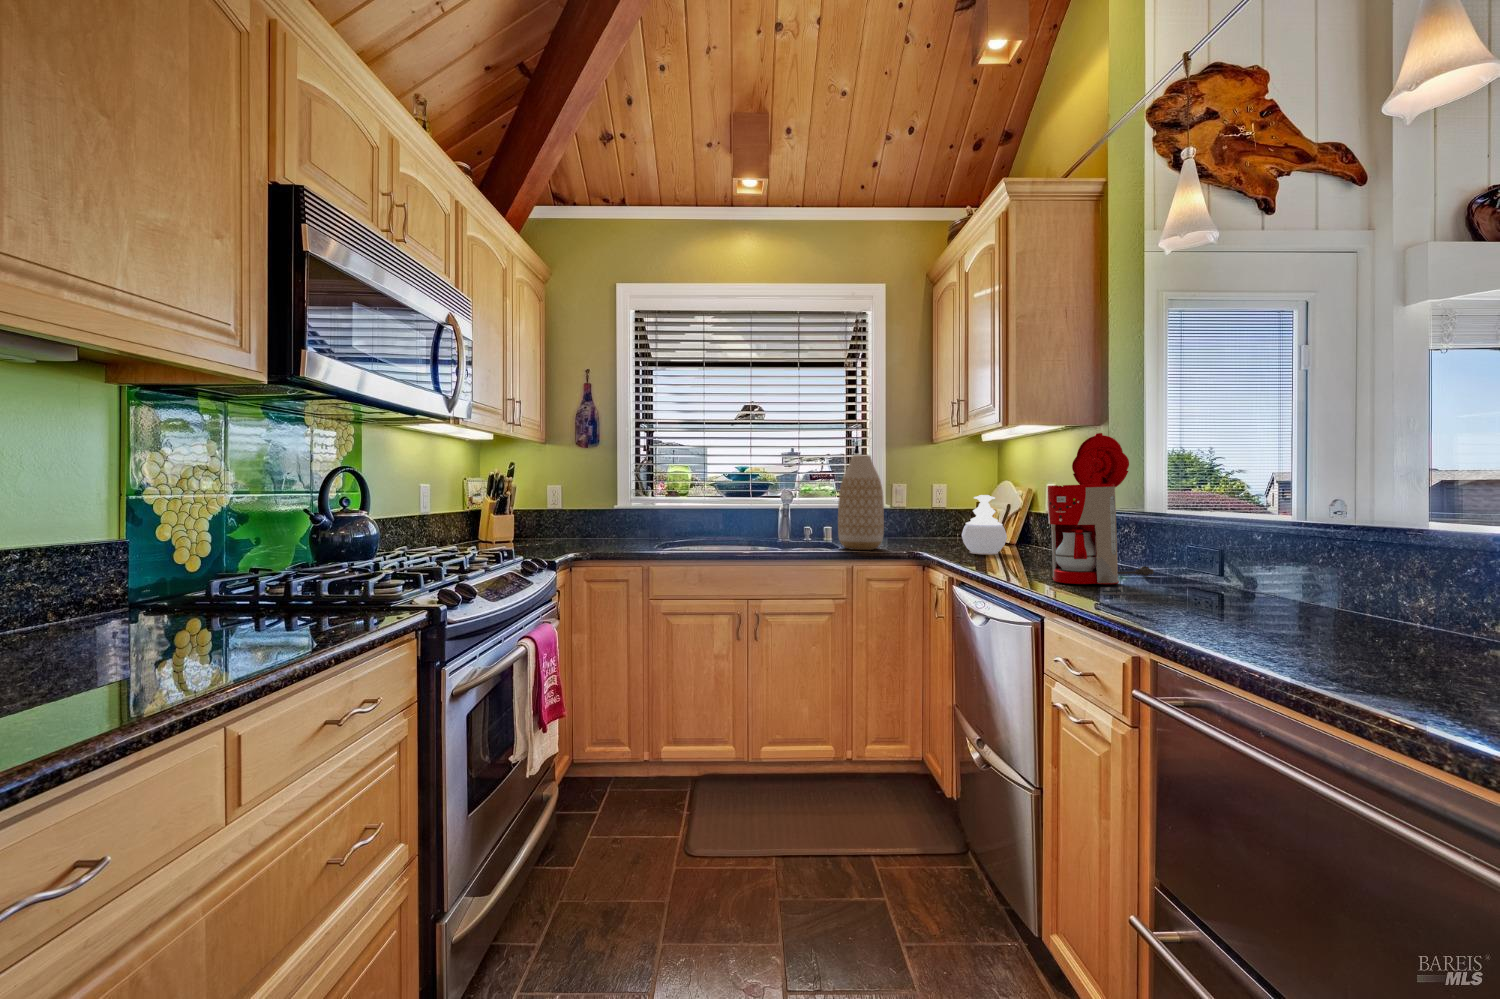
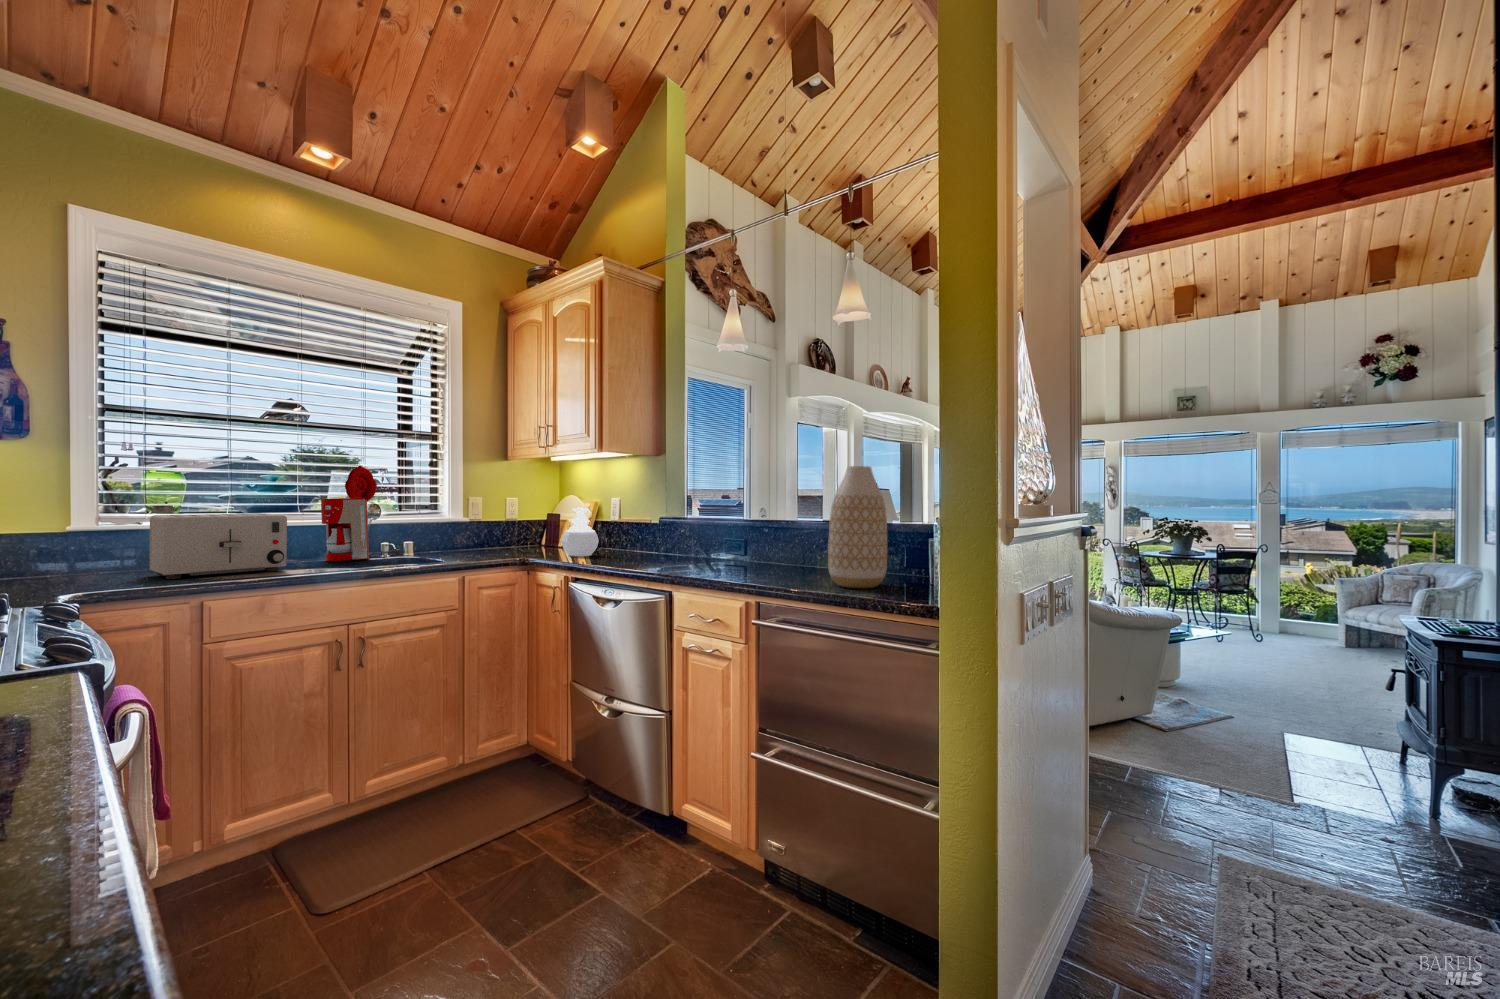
coffee maker: present [1048,433,1154,584] -> present [321,466,402,561]
vase: present [838,455,884,550] -> present [828,466,887,588]
toaster: none [636,499,714,547] -> present [150,513,287,579]

